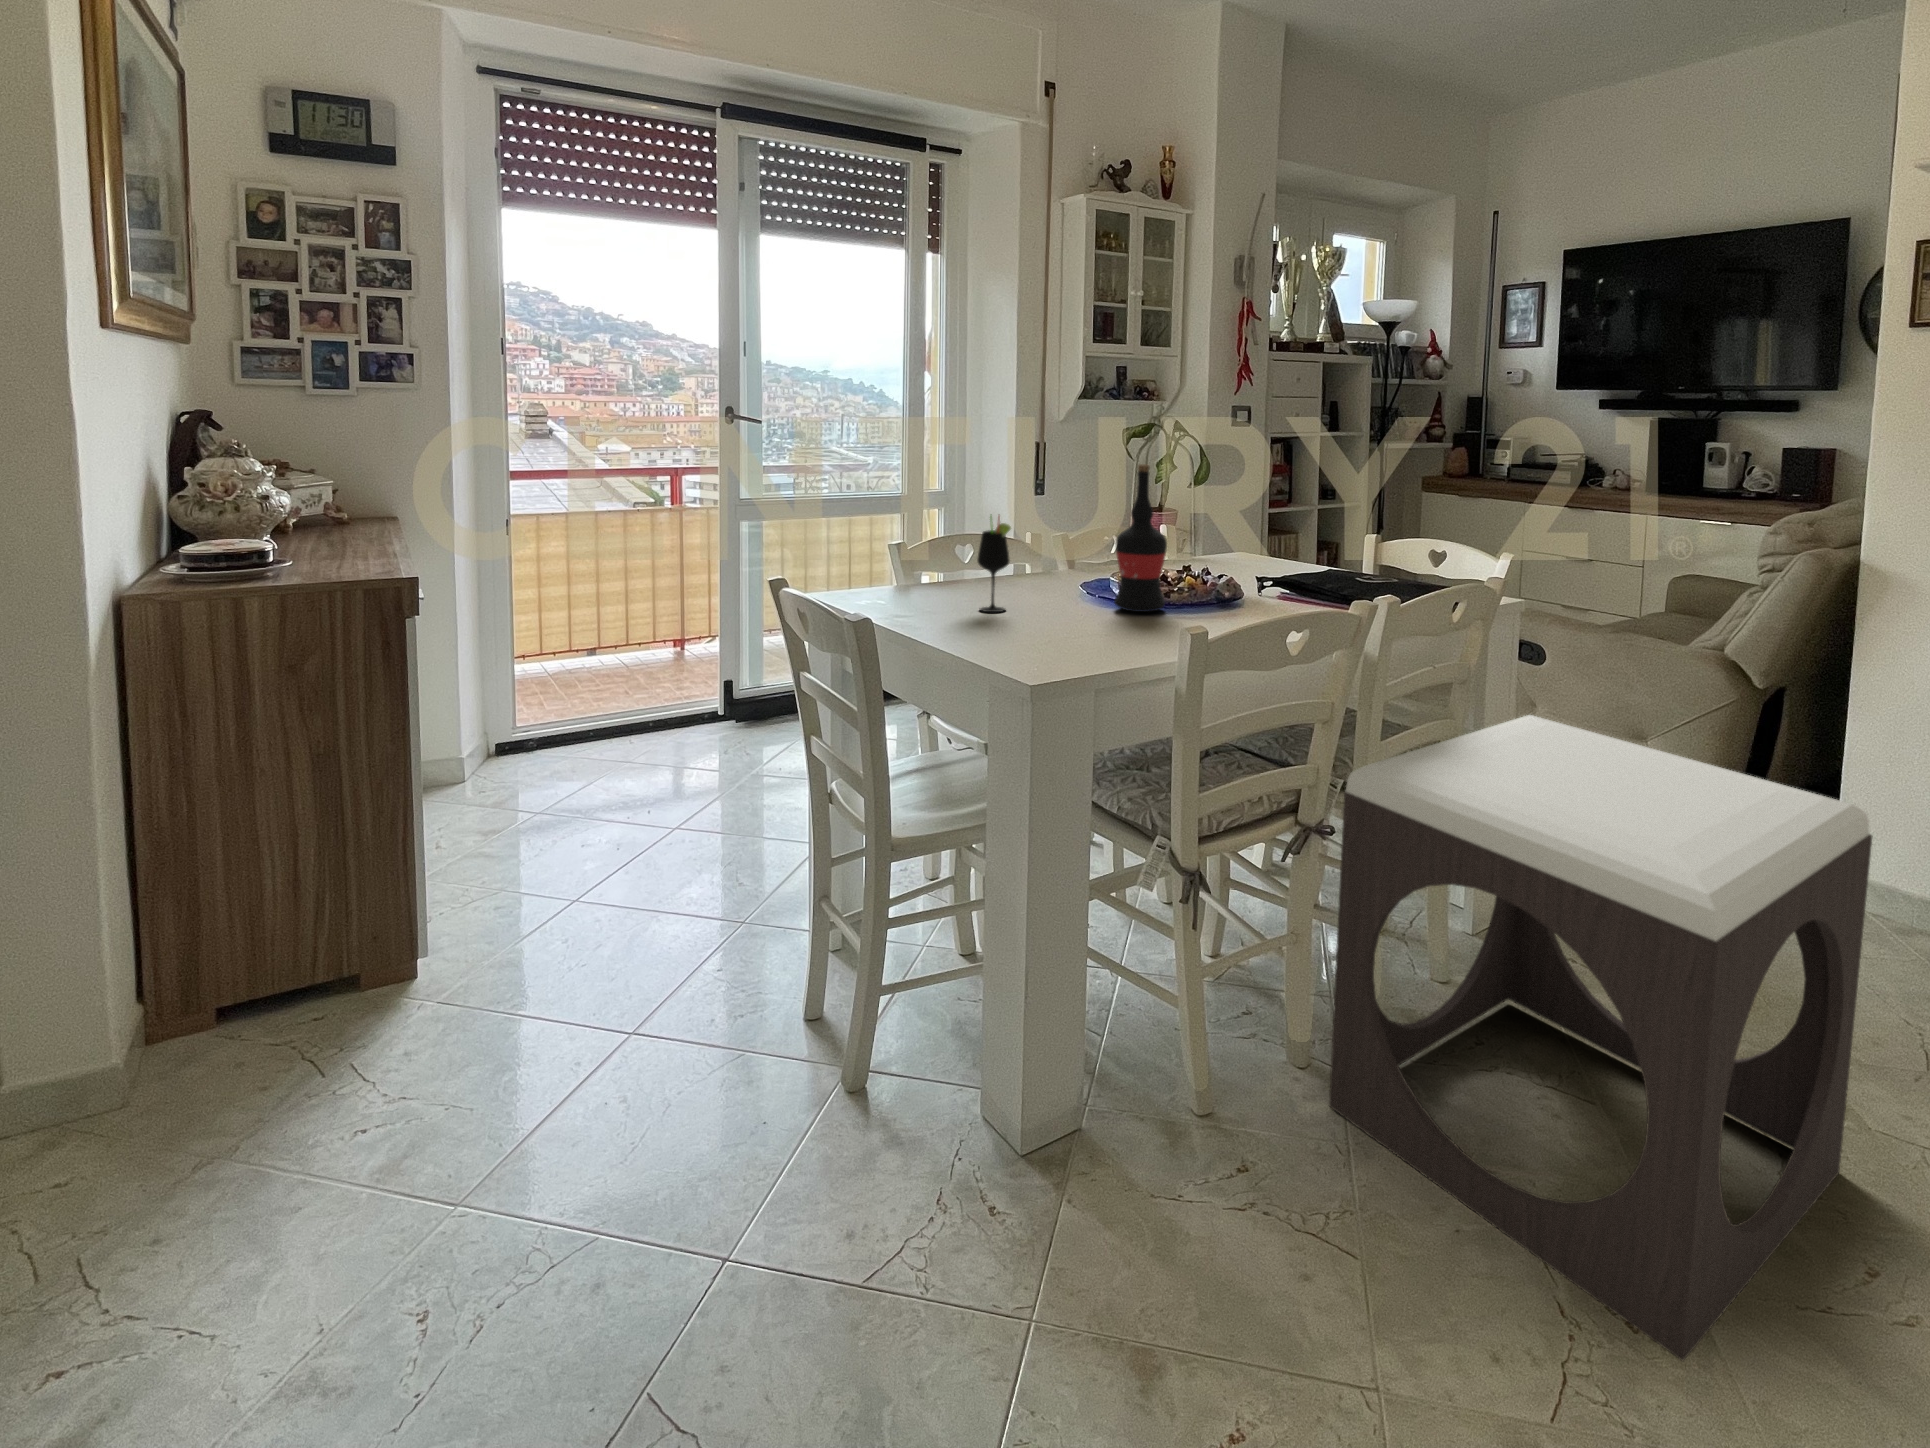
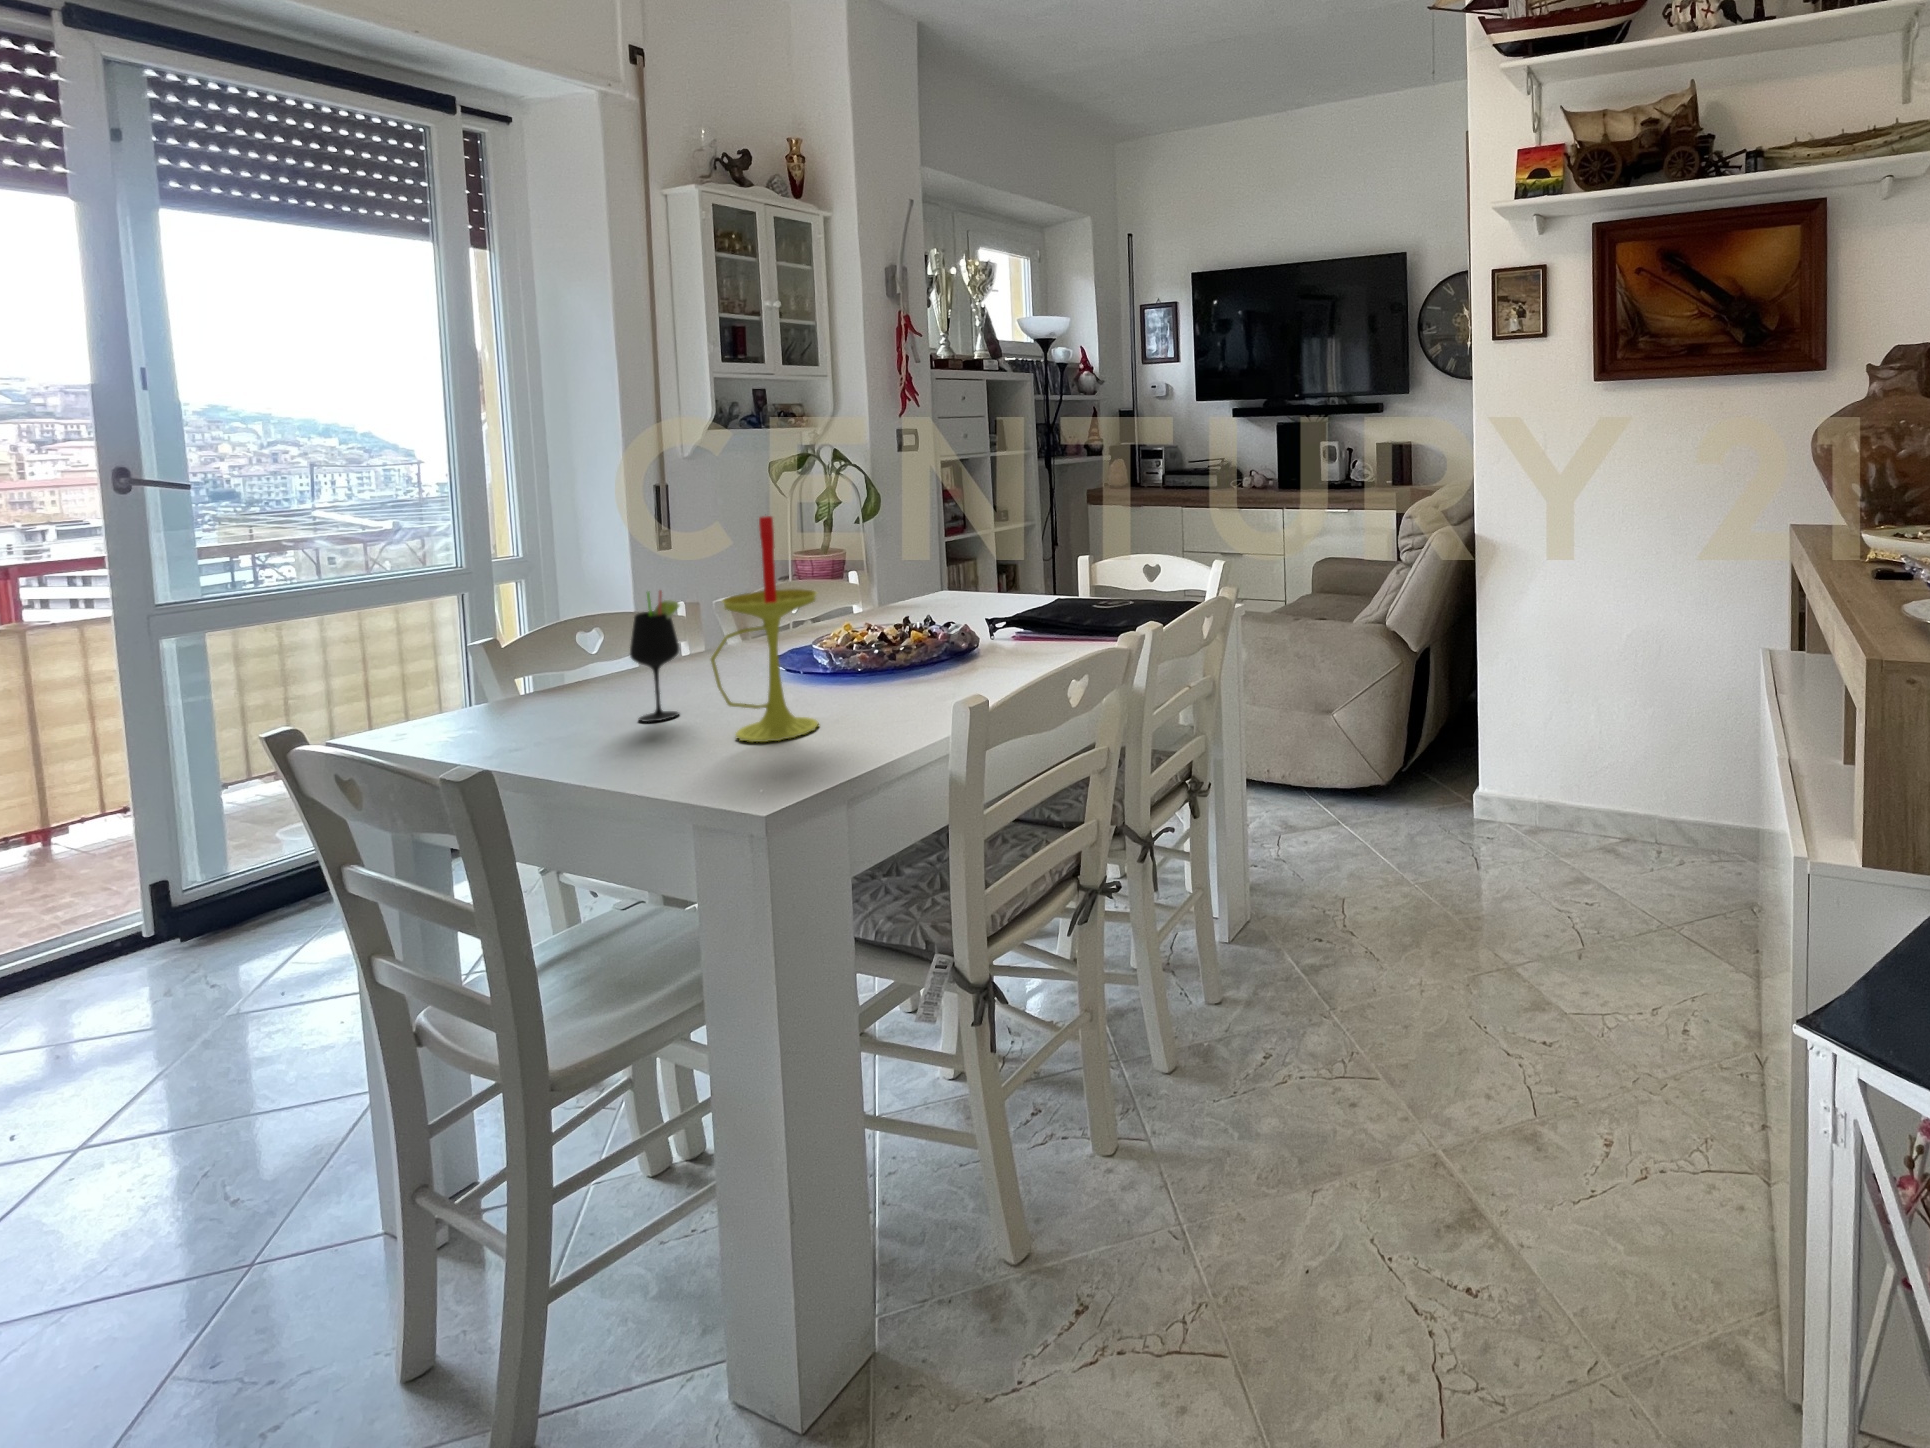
candle: none [1019,460,1100,640] -> present [711,516,819,742]
wine bottle: present [1114,464,1167,612] -> none [826,506,895,686]
footstool: present [1329,715,1873,1361] -> none [1141,717,1559,1298]

